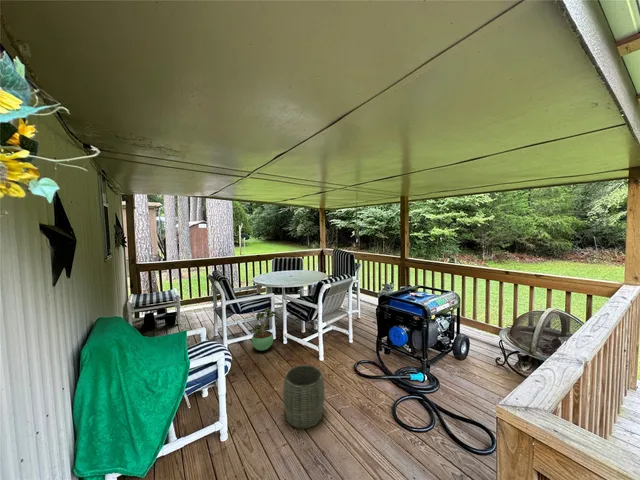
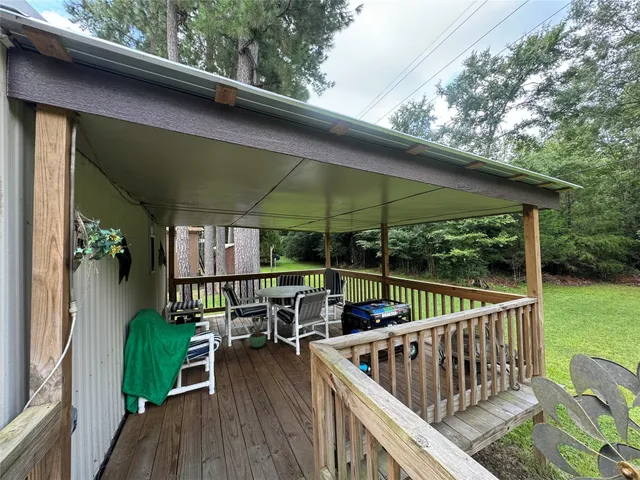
woven basket: present [283,365,325,429] -> none [254,351,284,393]

